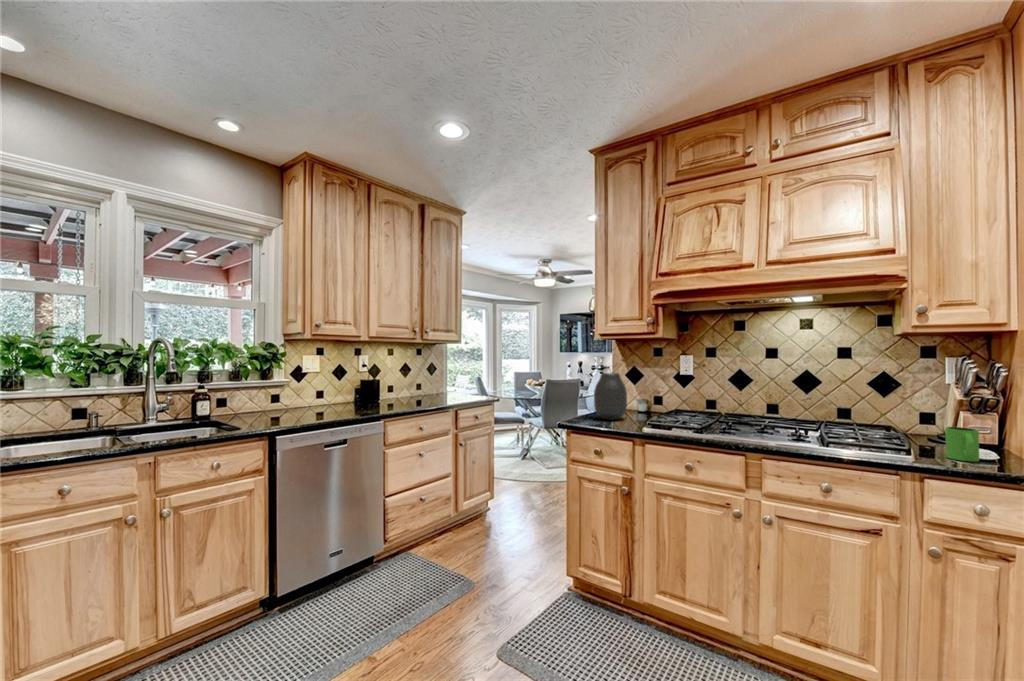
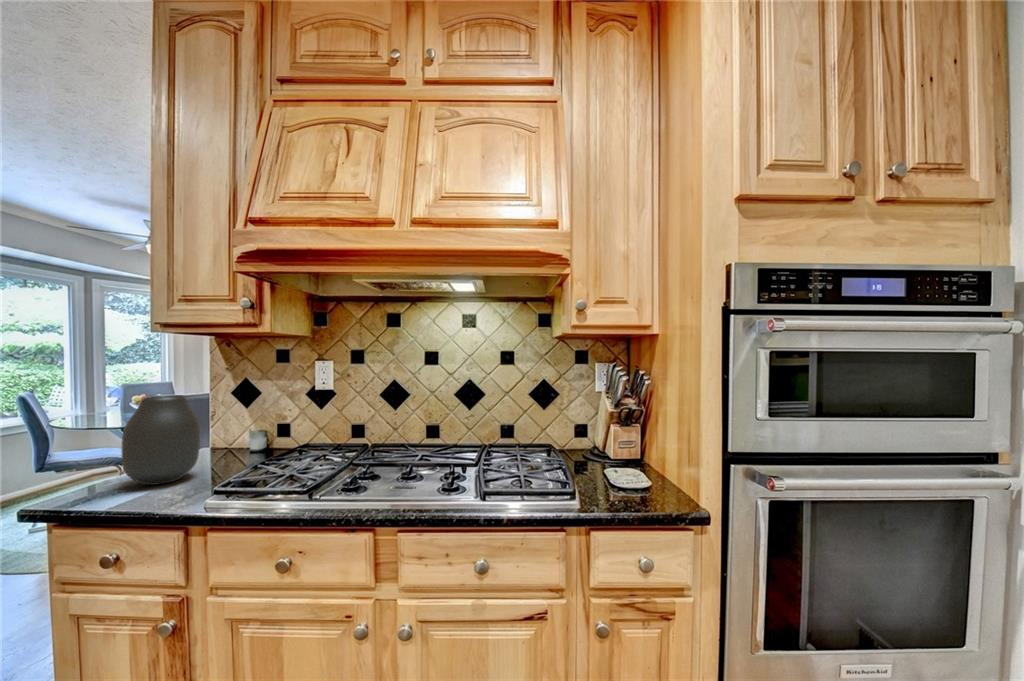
mug: present [945,427,979,461] -> none [607,449,637,494]

